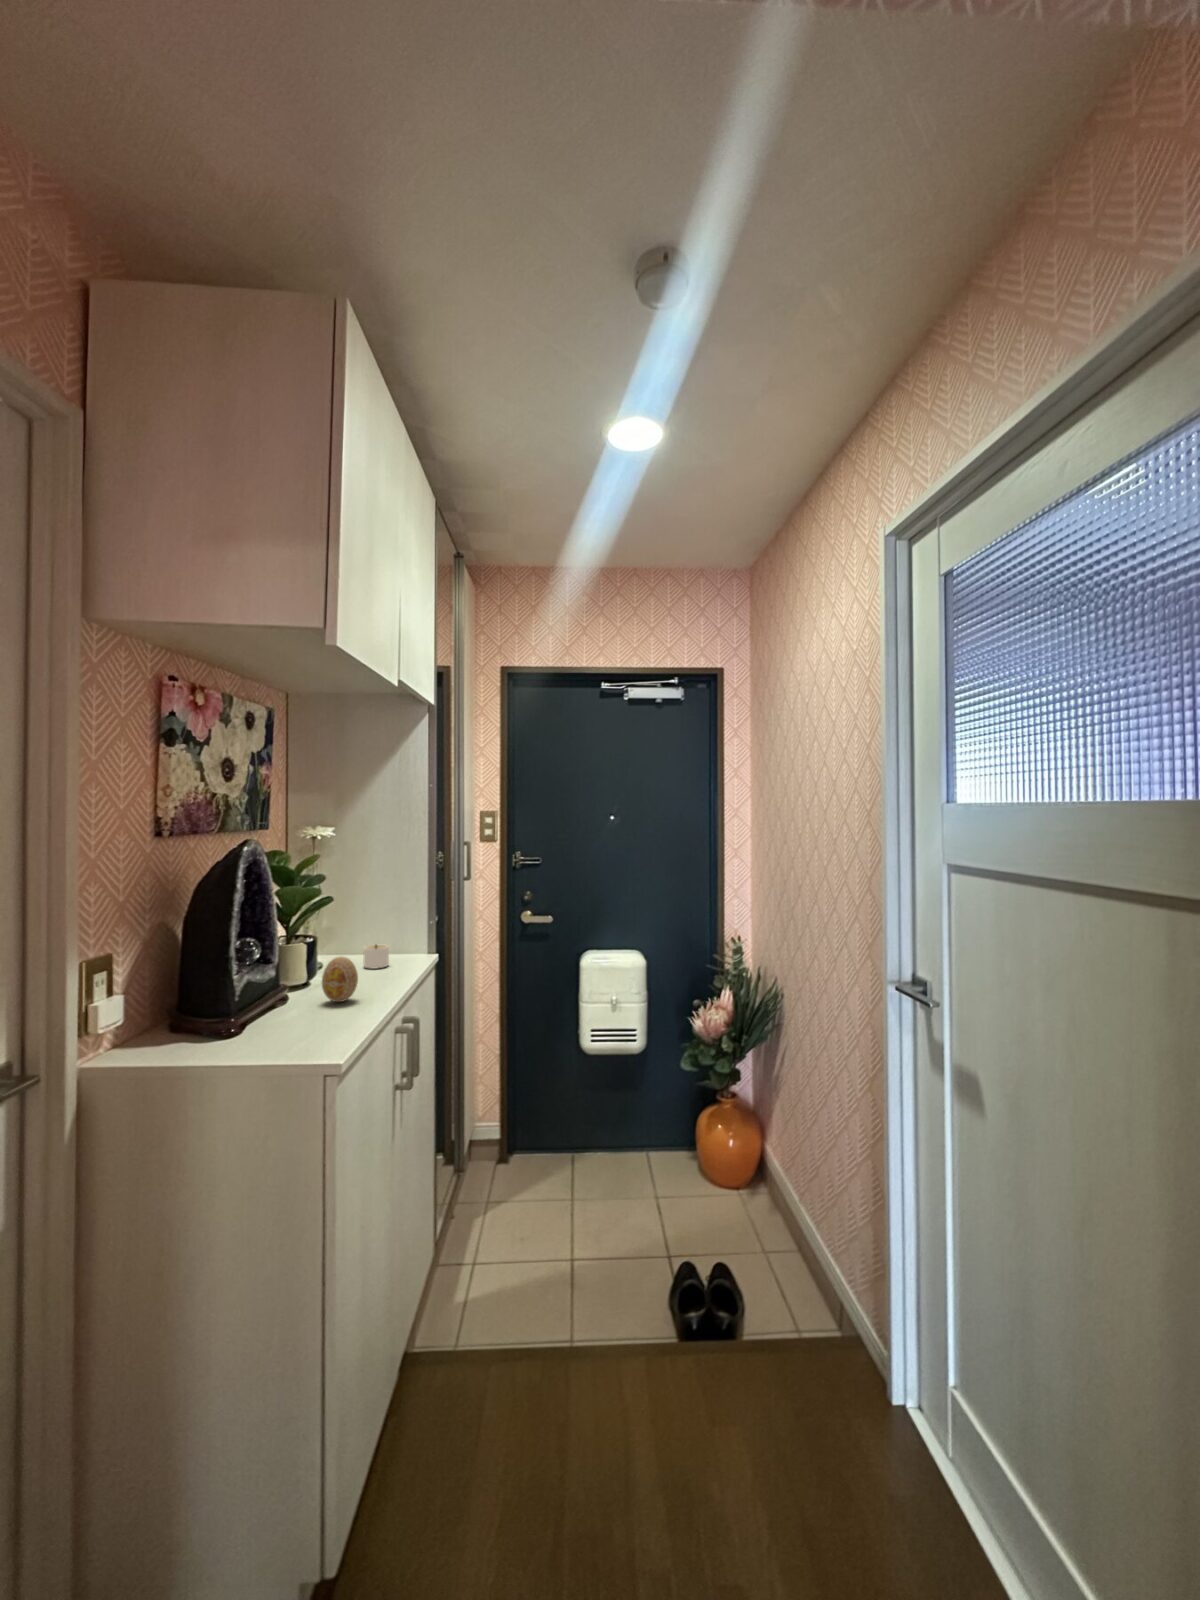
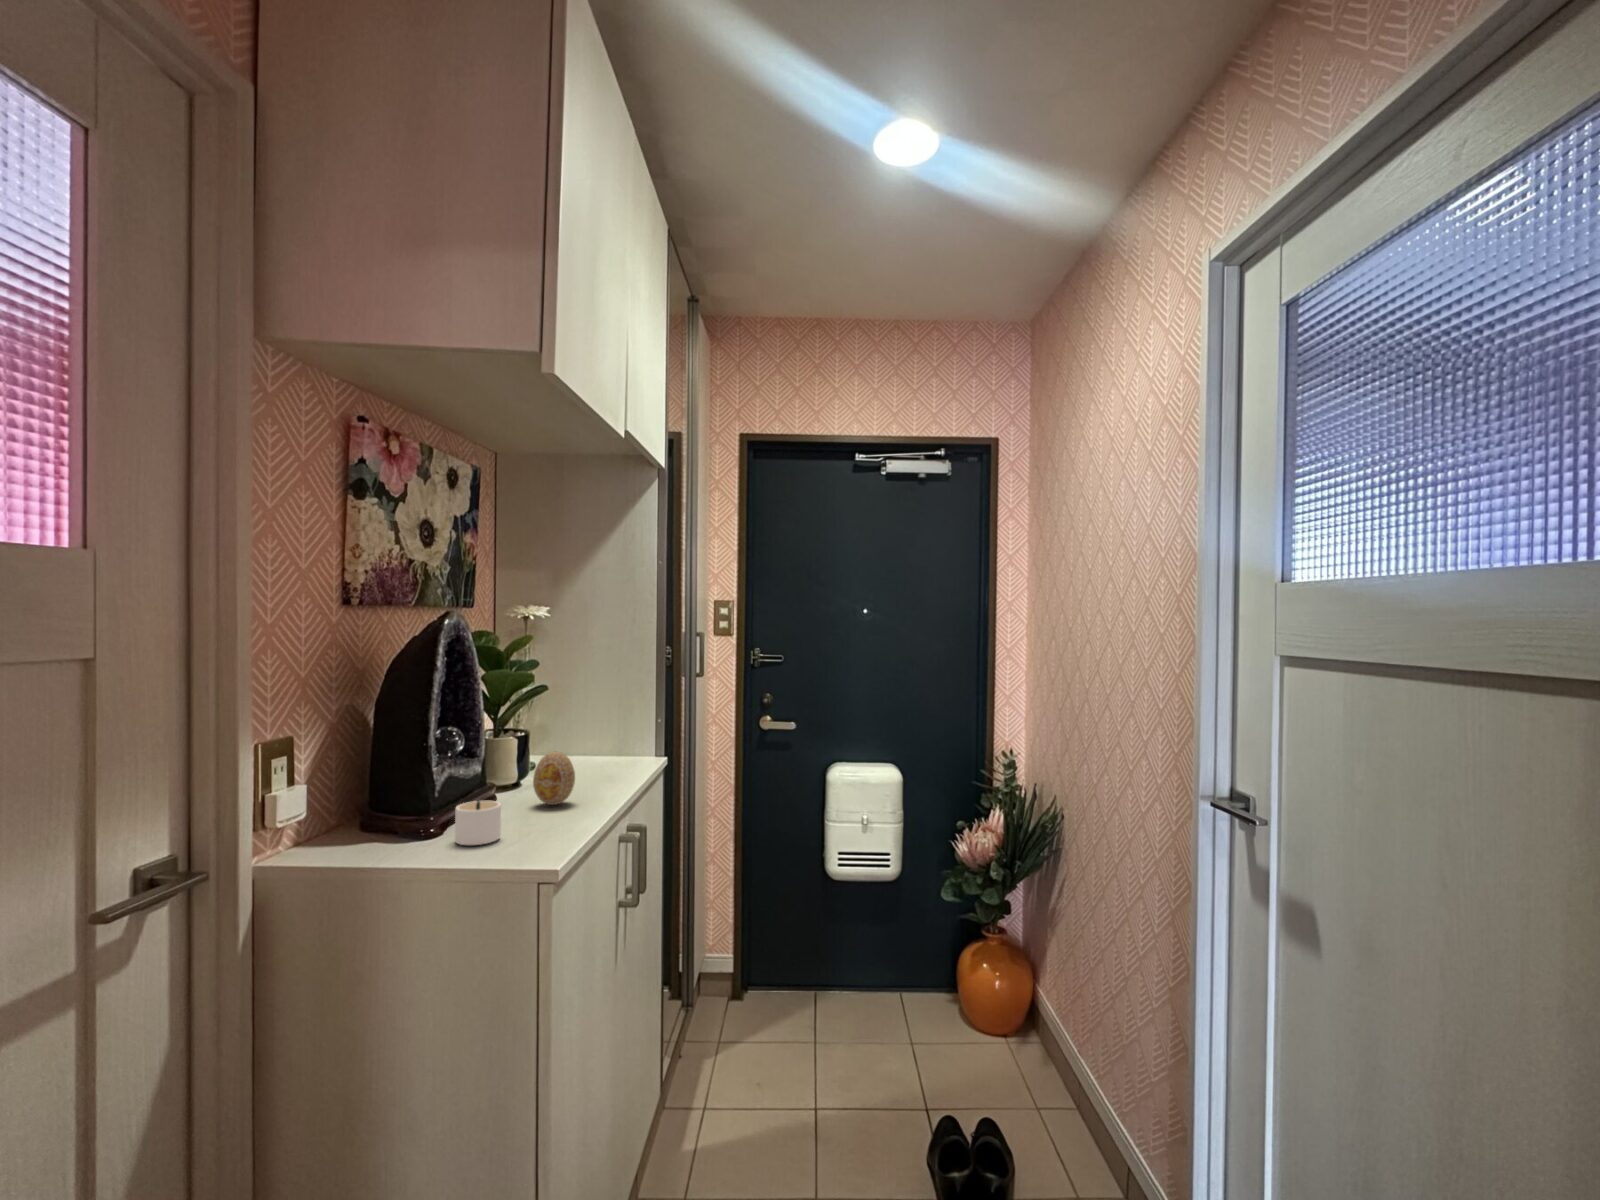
candle: present [363,944,389,969] -> present [455,801,501,845]

